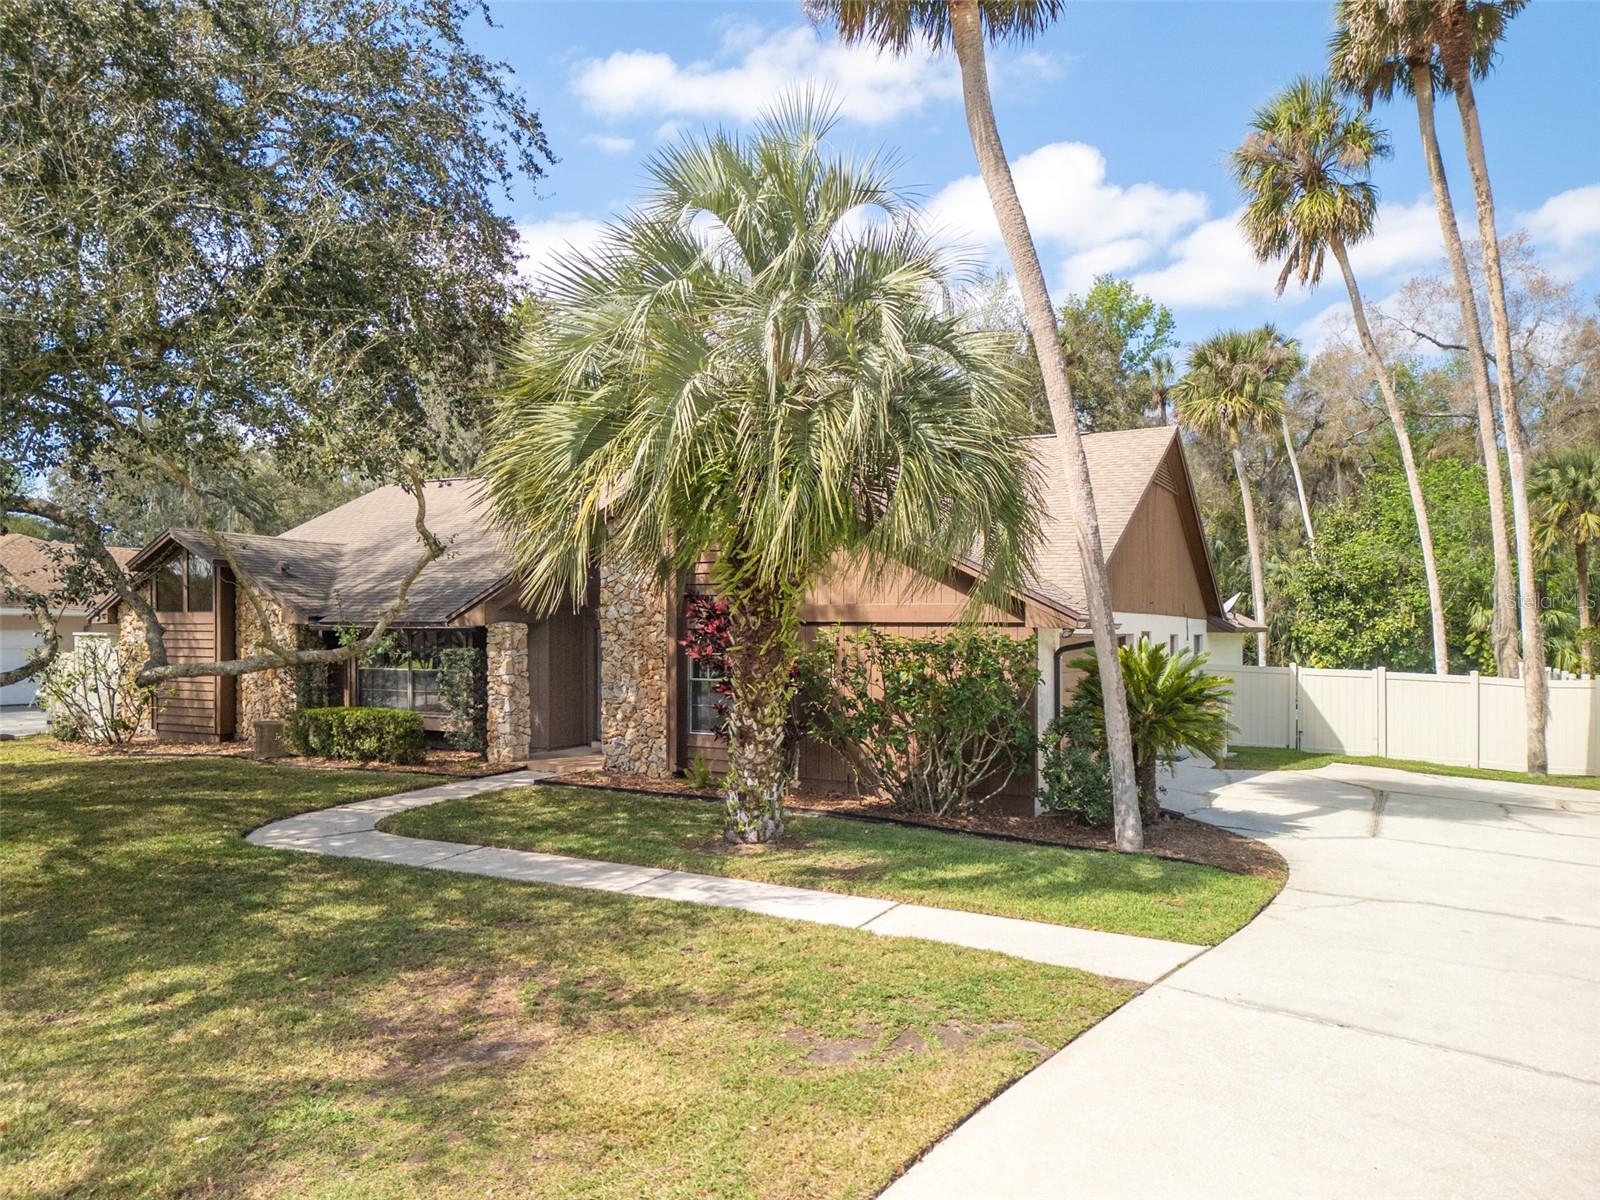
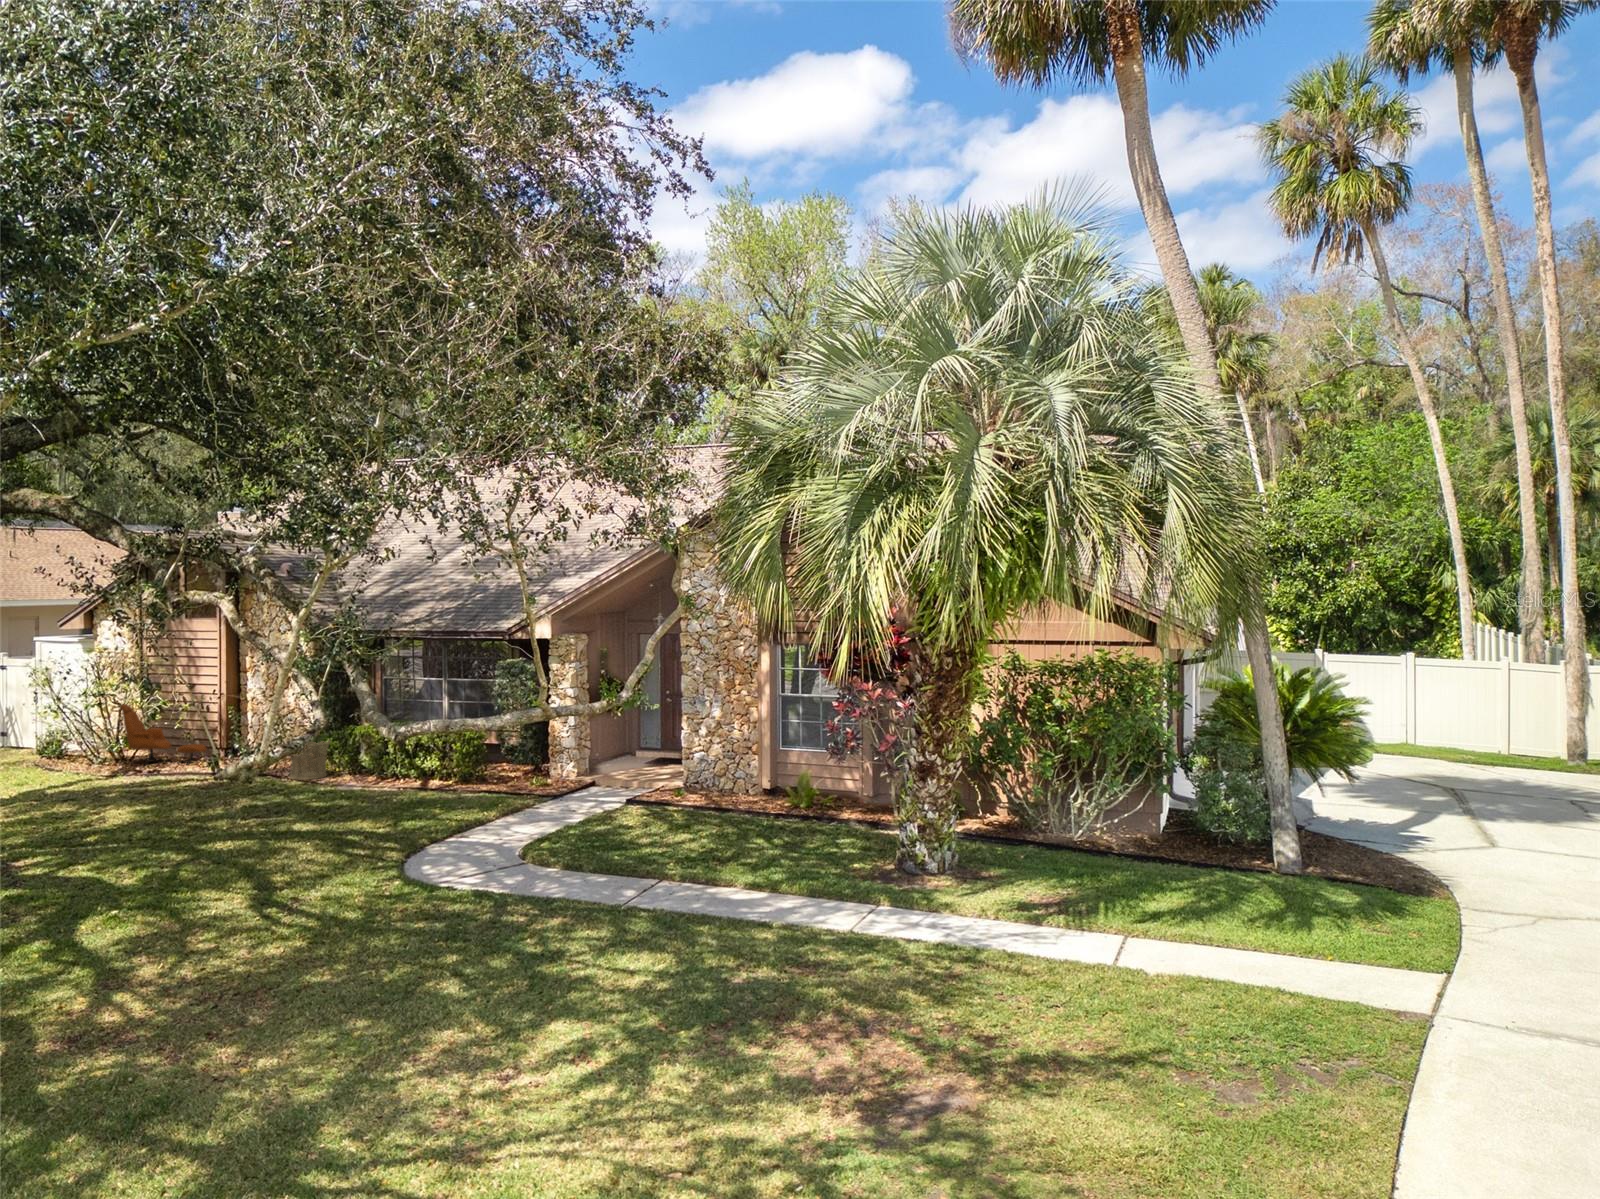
lounge chair: none [129,685,203,743] -> present [121,704,207,763]

